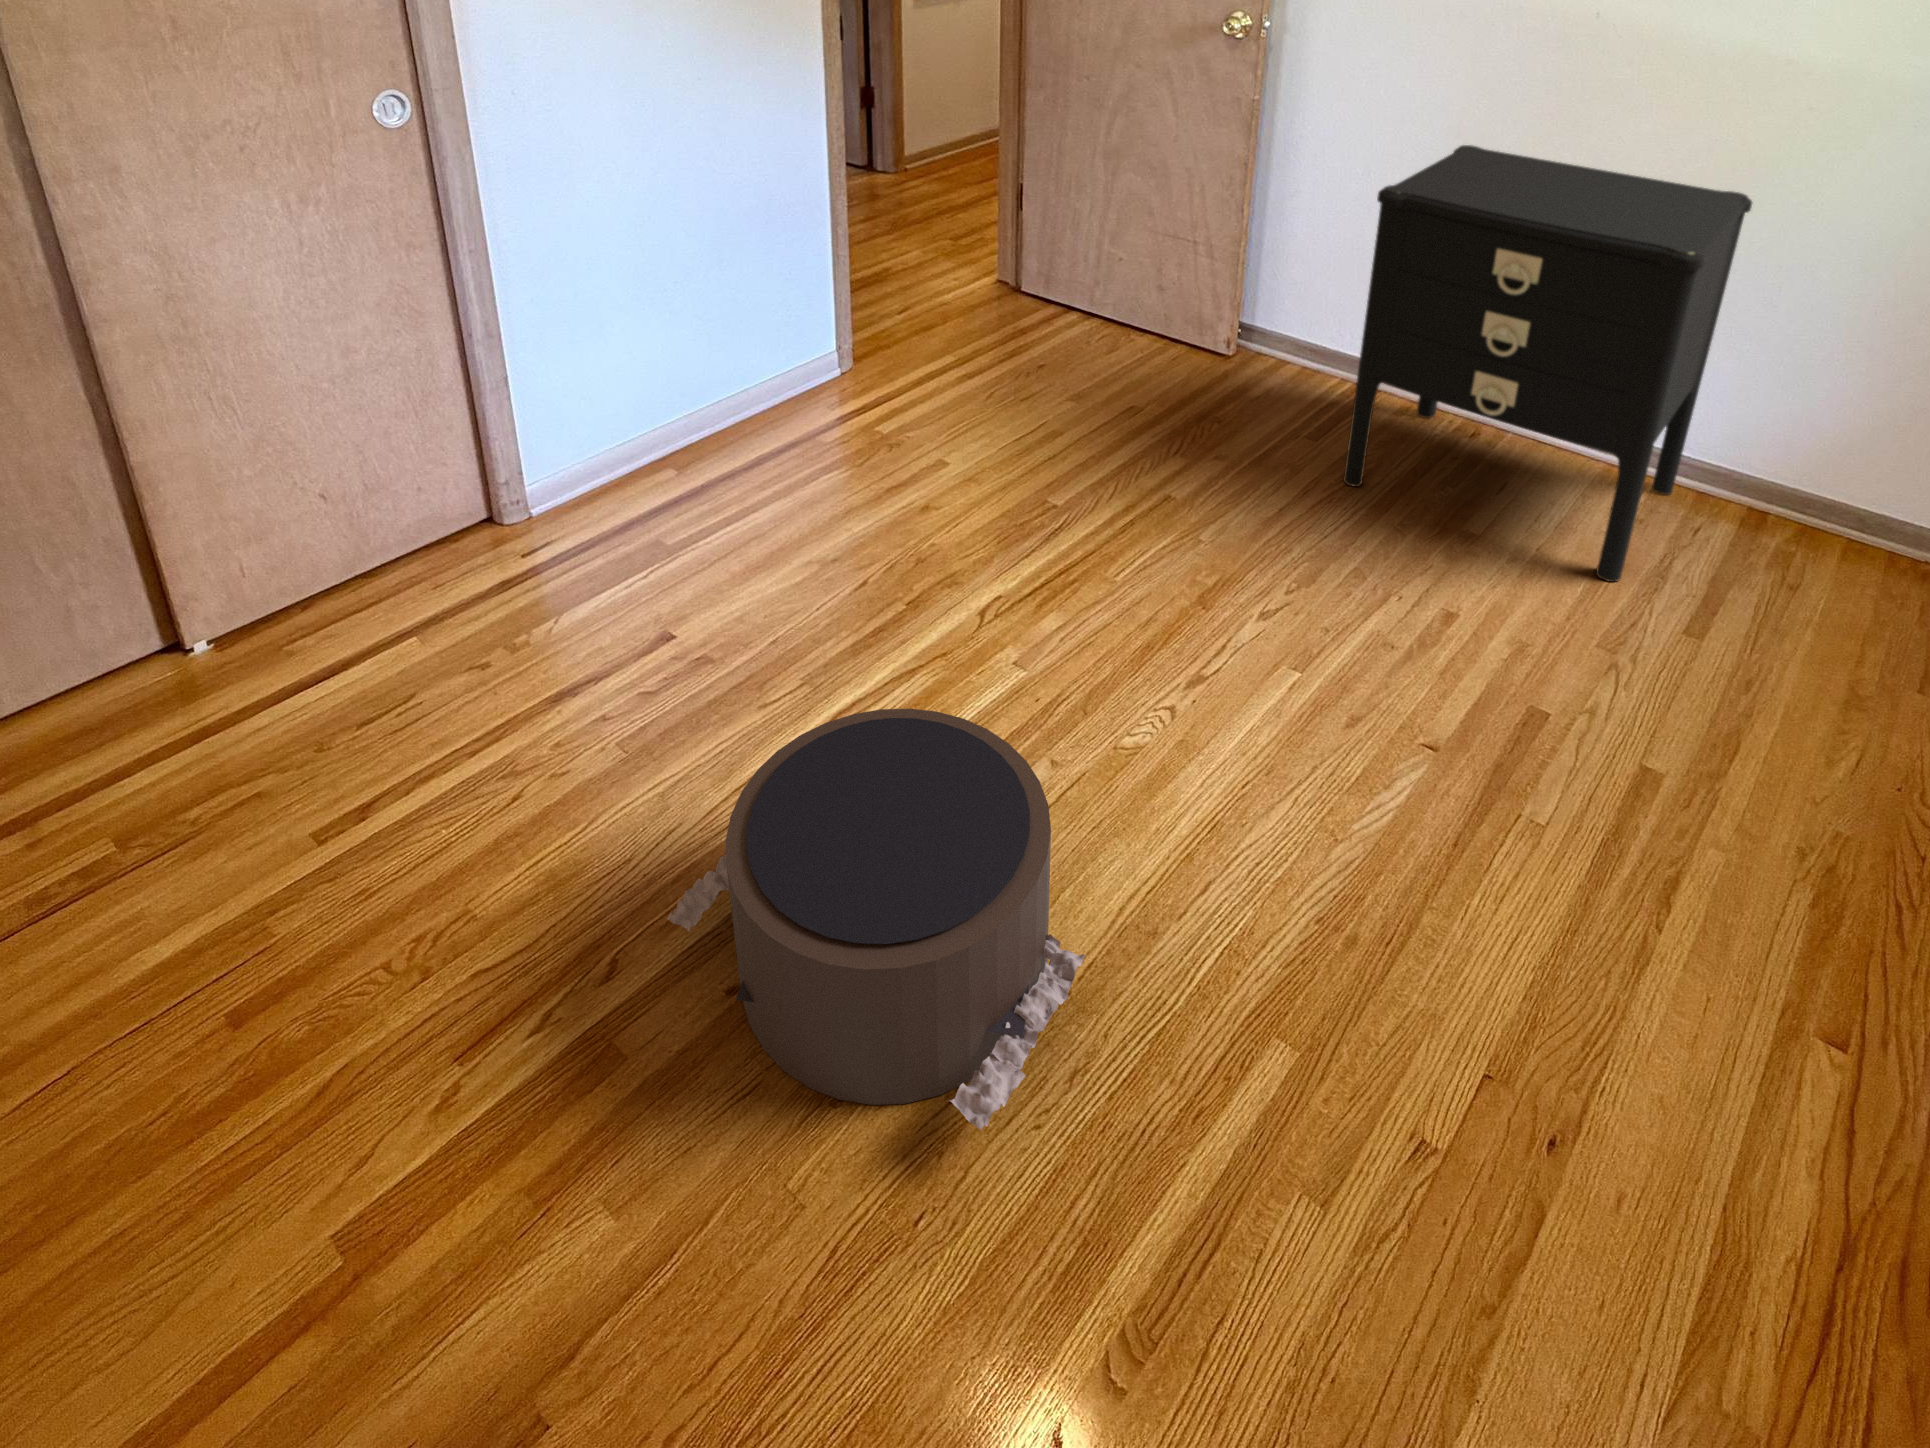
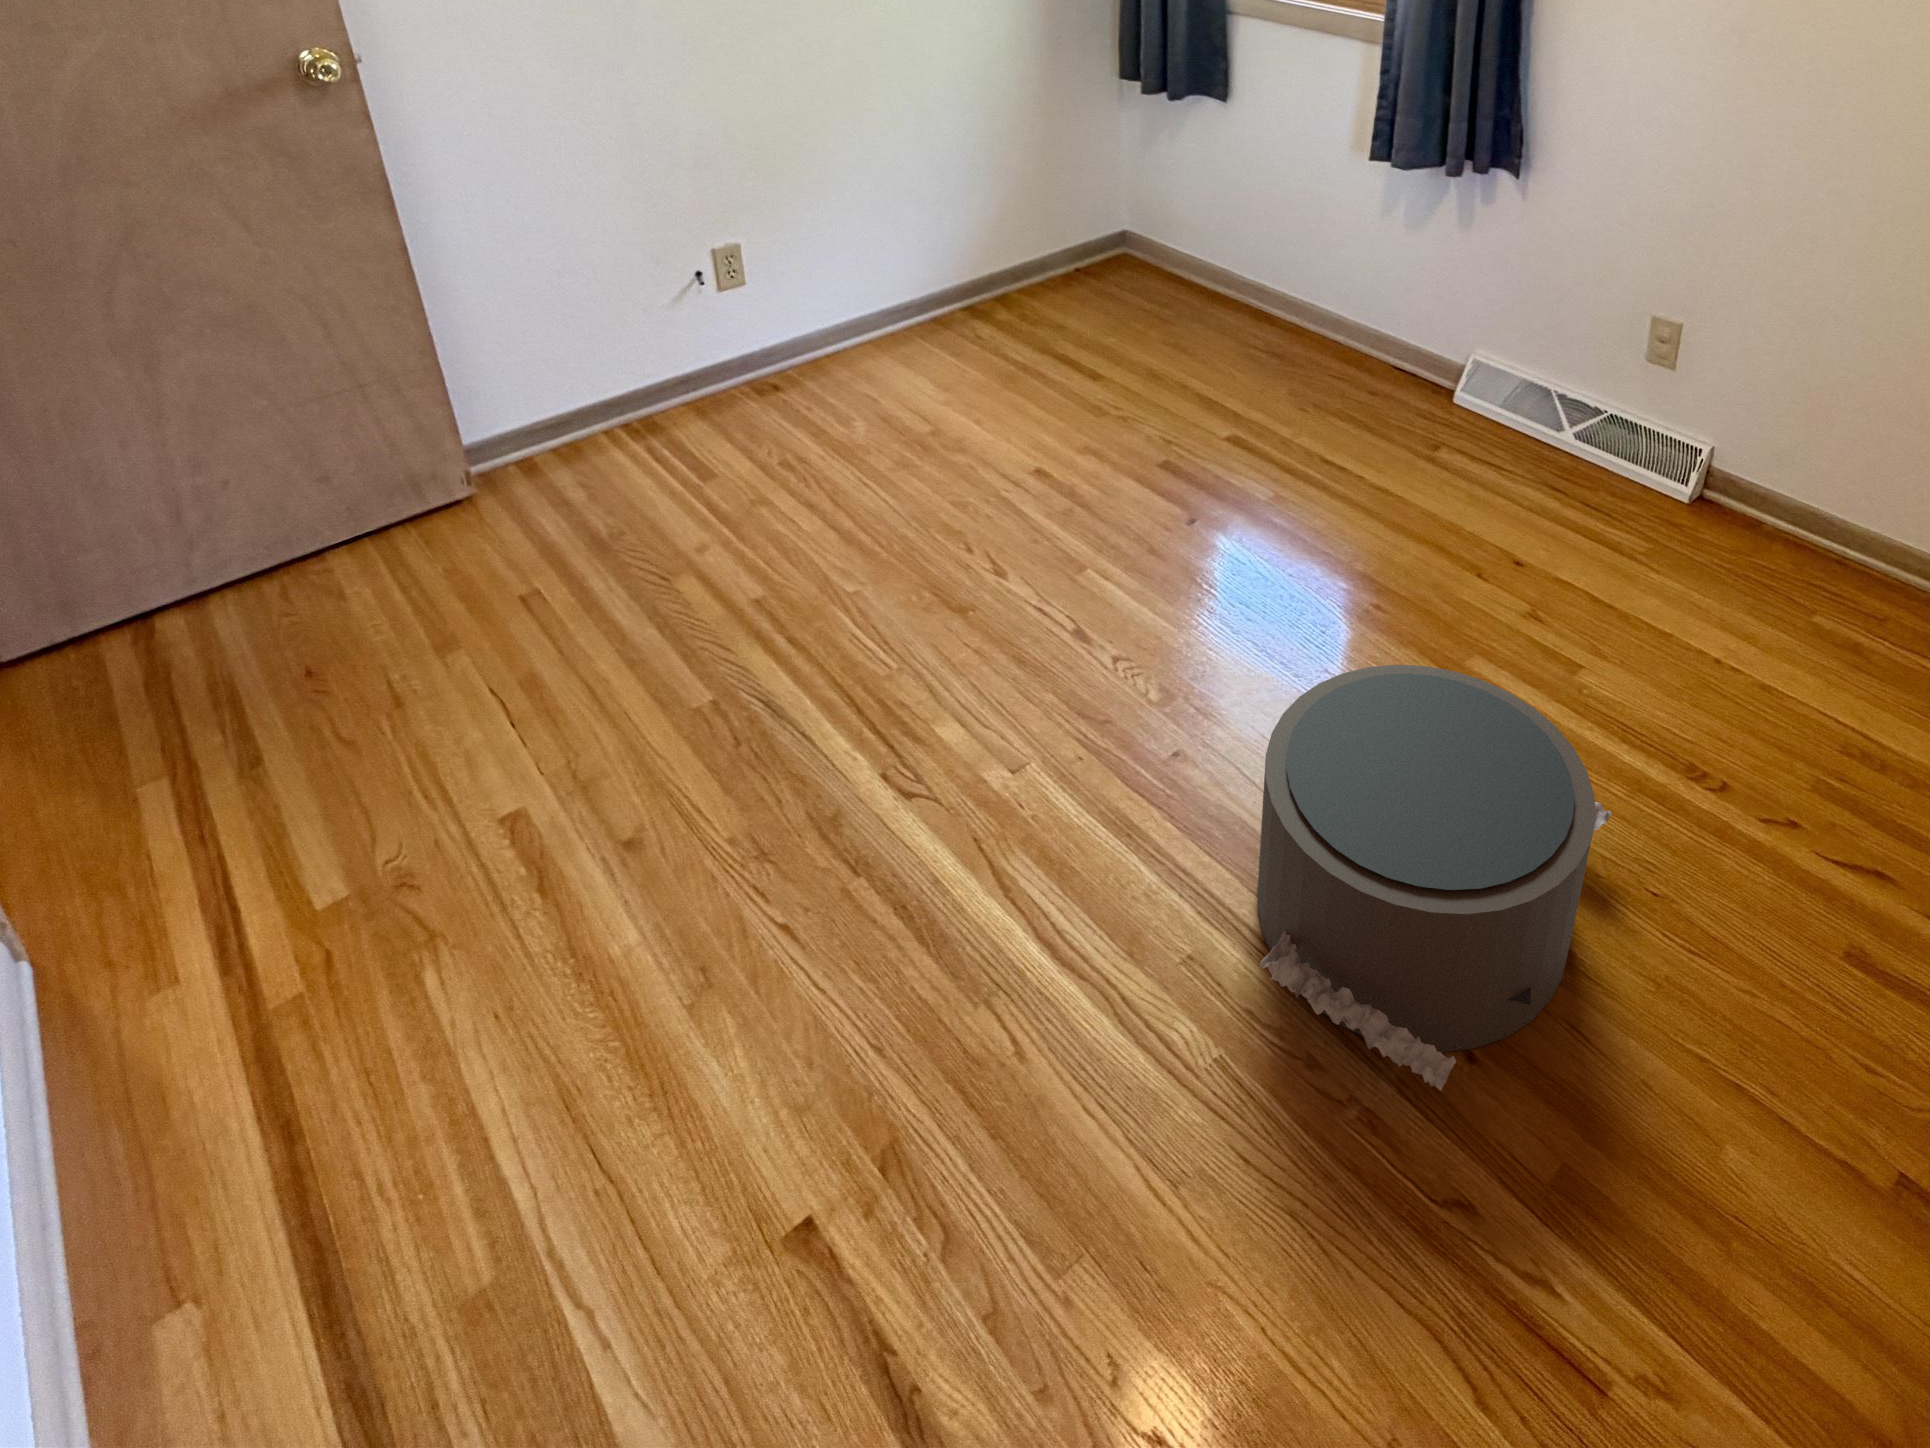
nightstand: present [1344,145,1752,582] -> none [655,55,1028,472]

